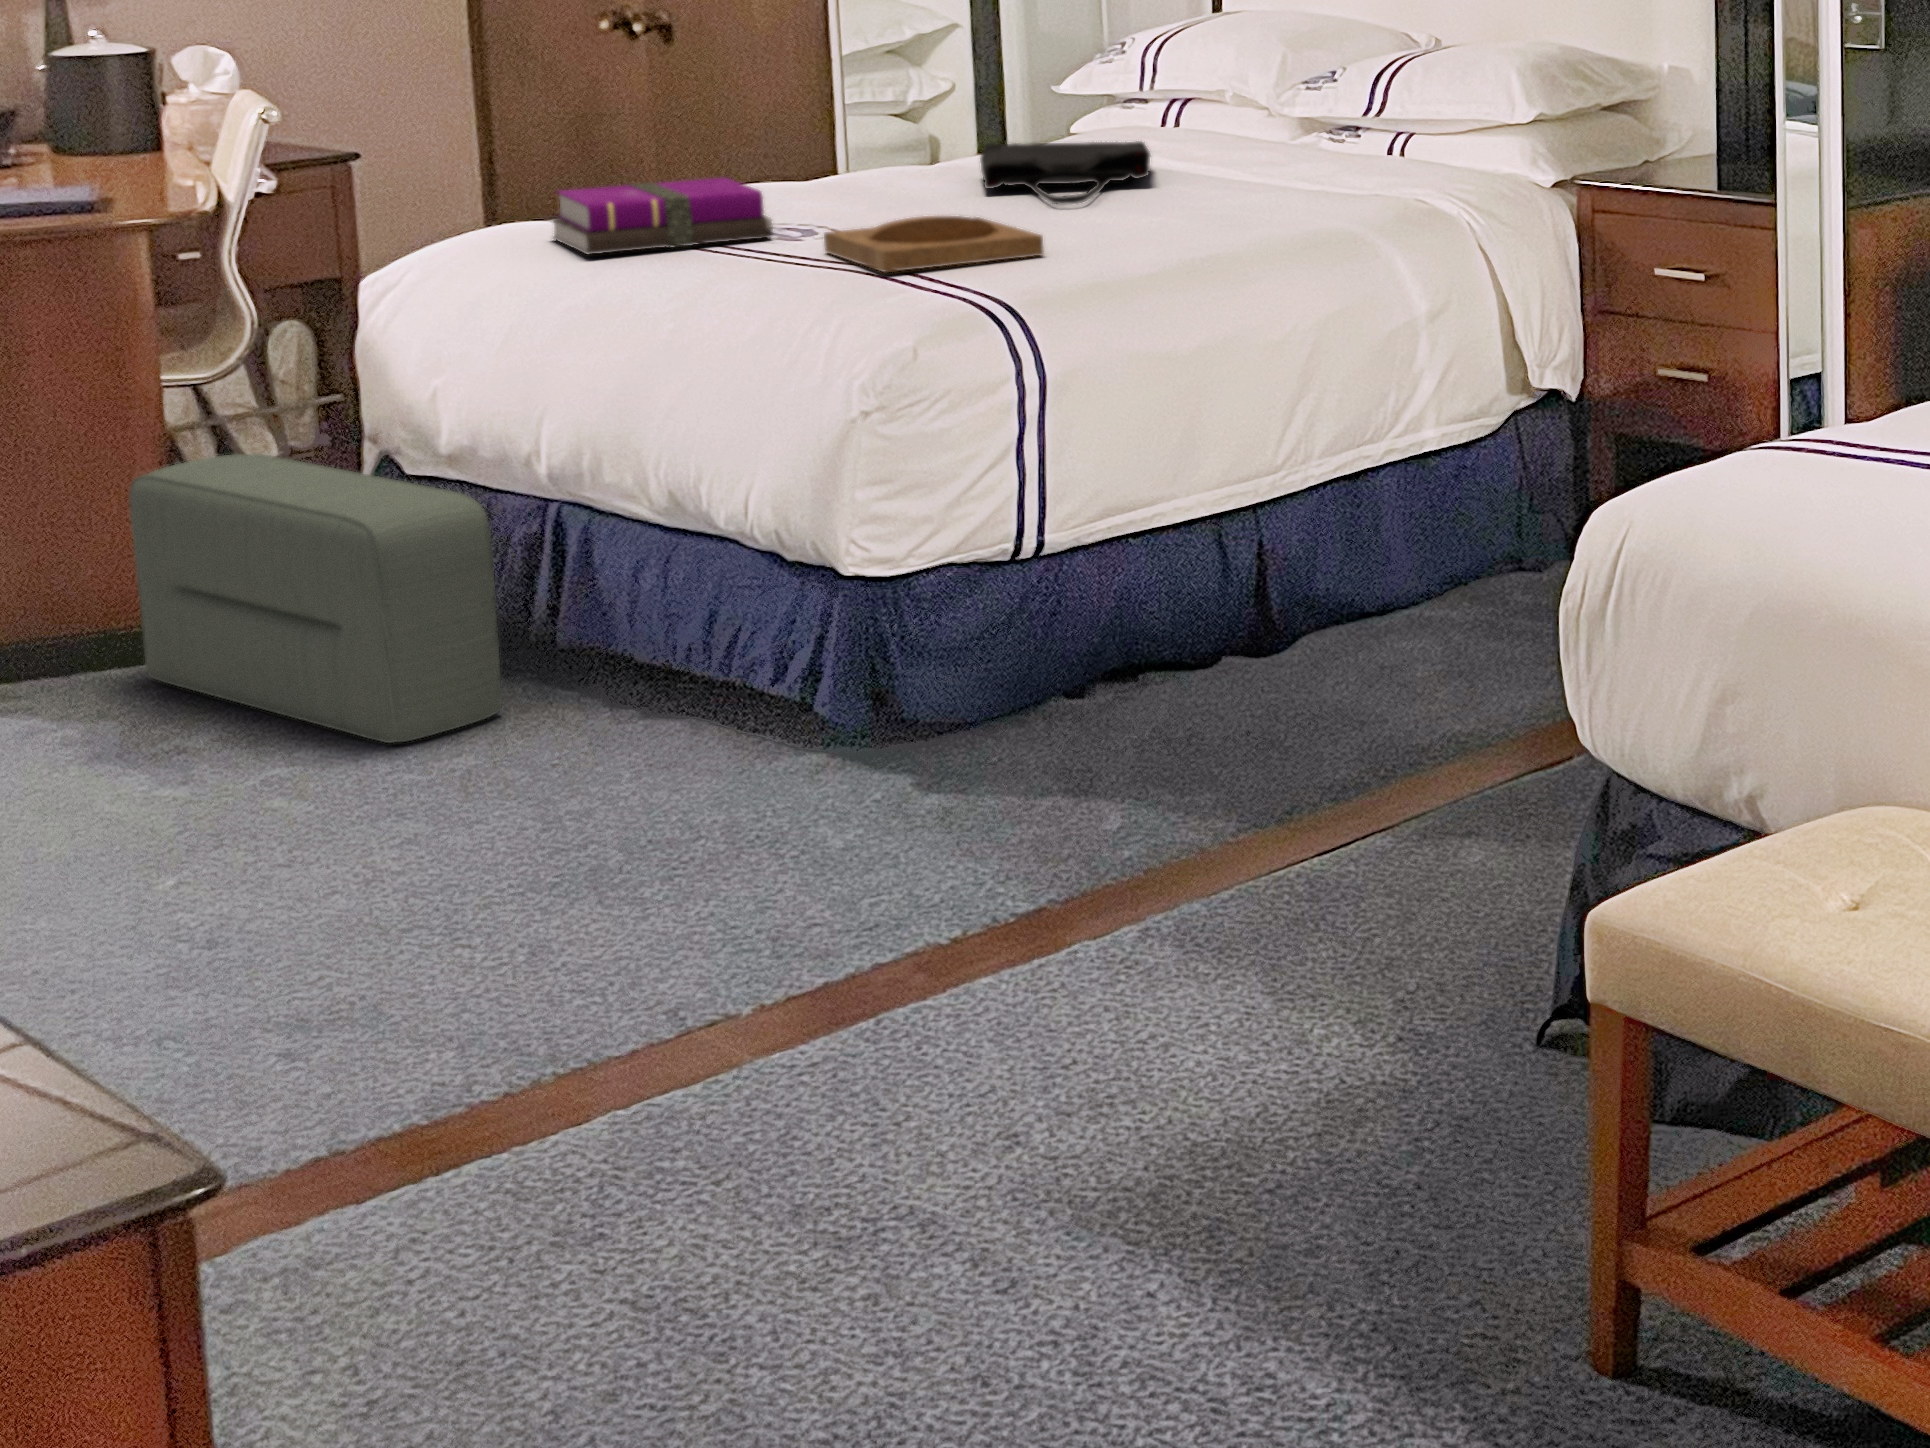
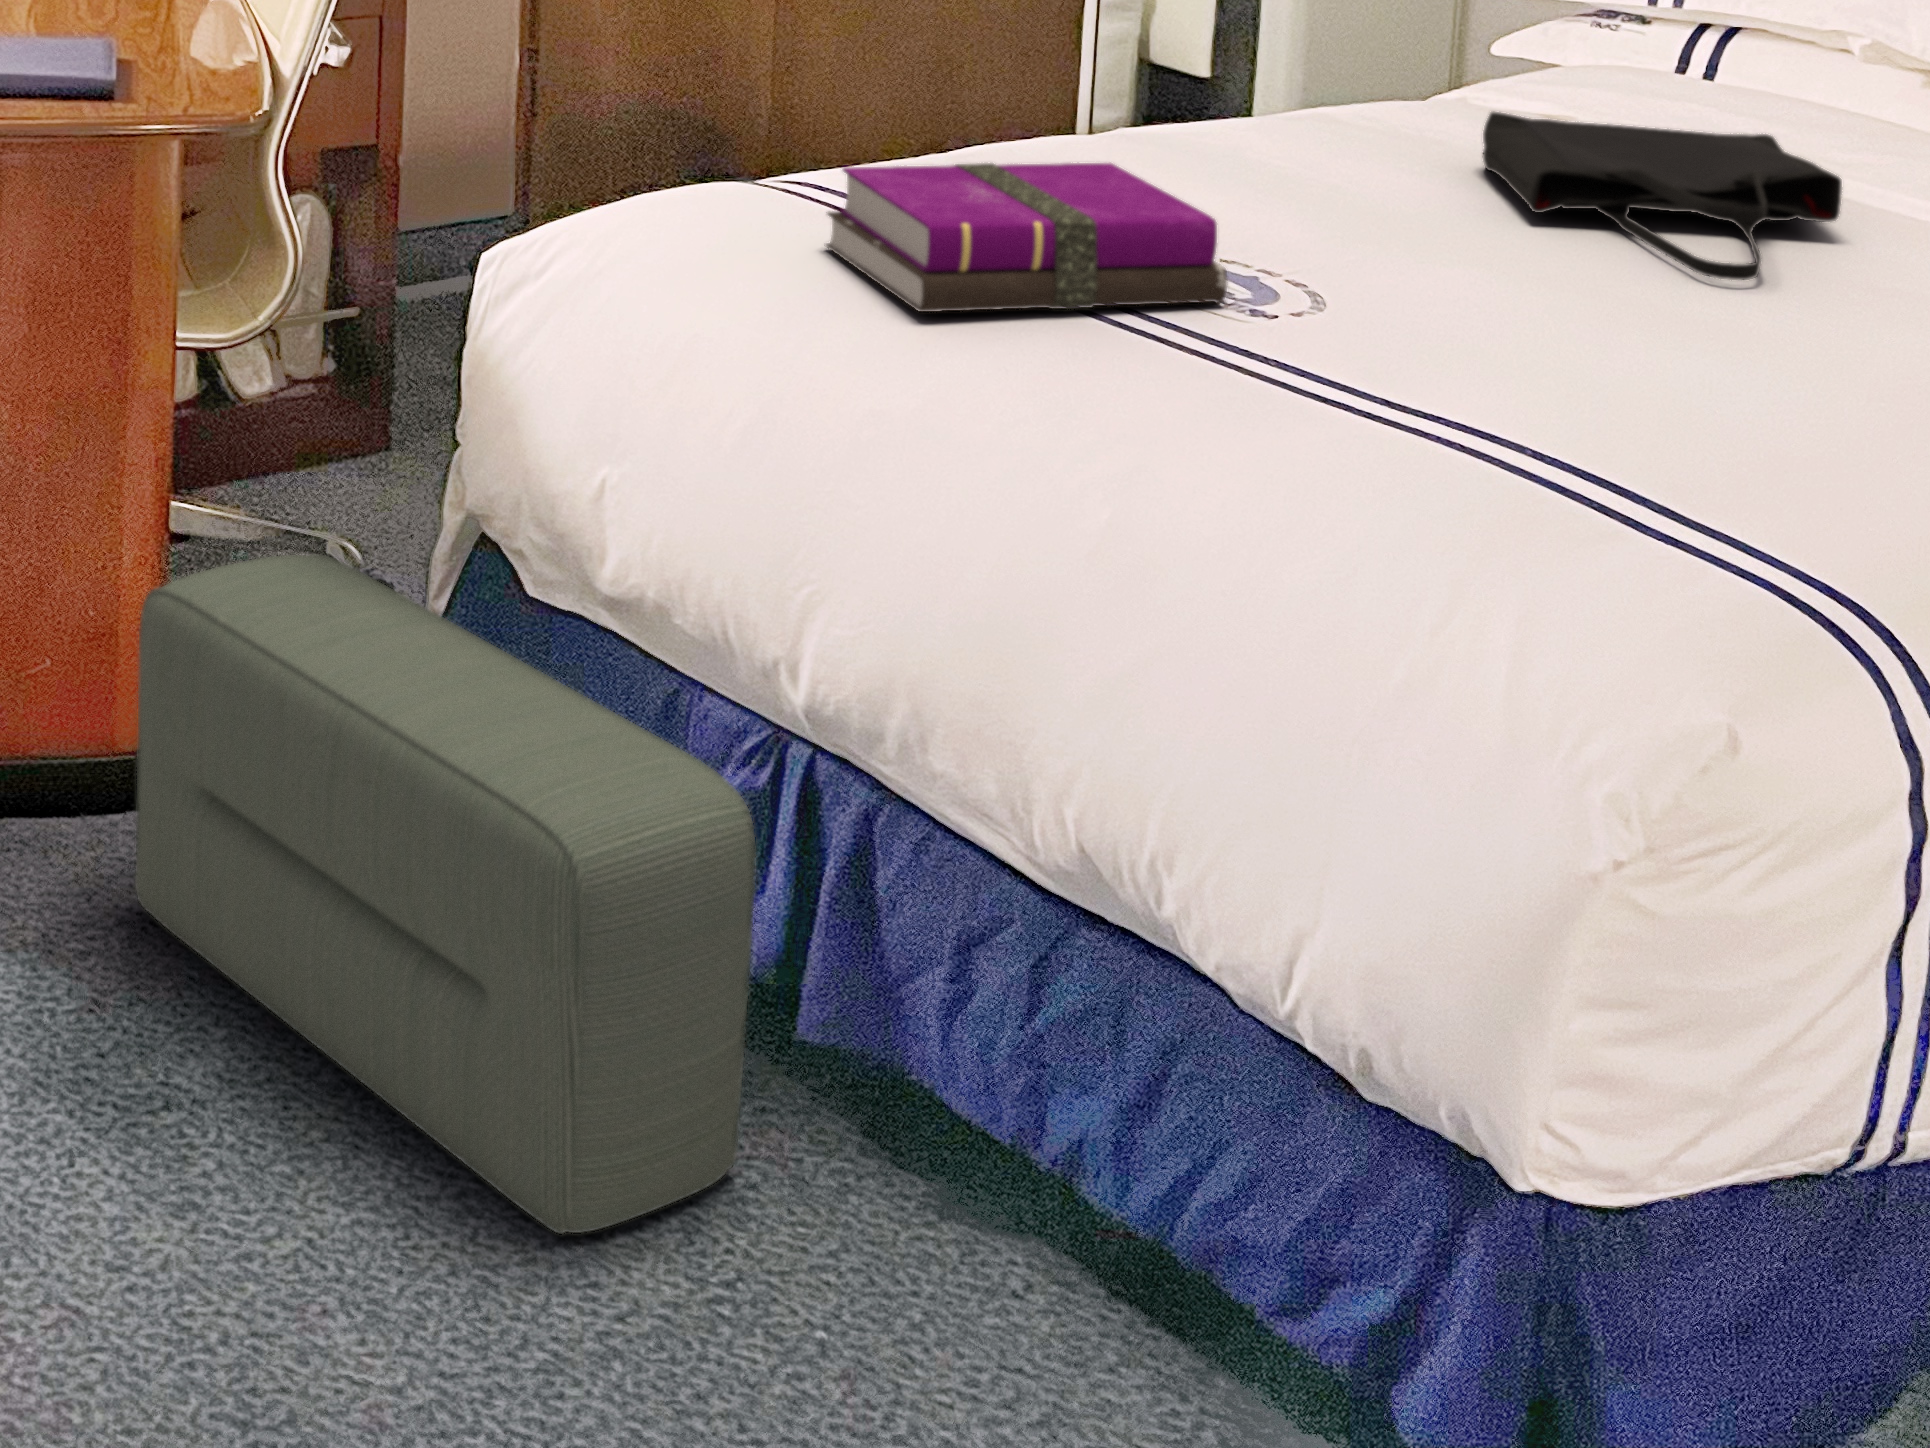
tray: present [824,216,1044,272] -> none [1358,317,1840,467]

